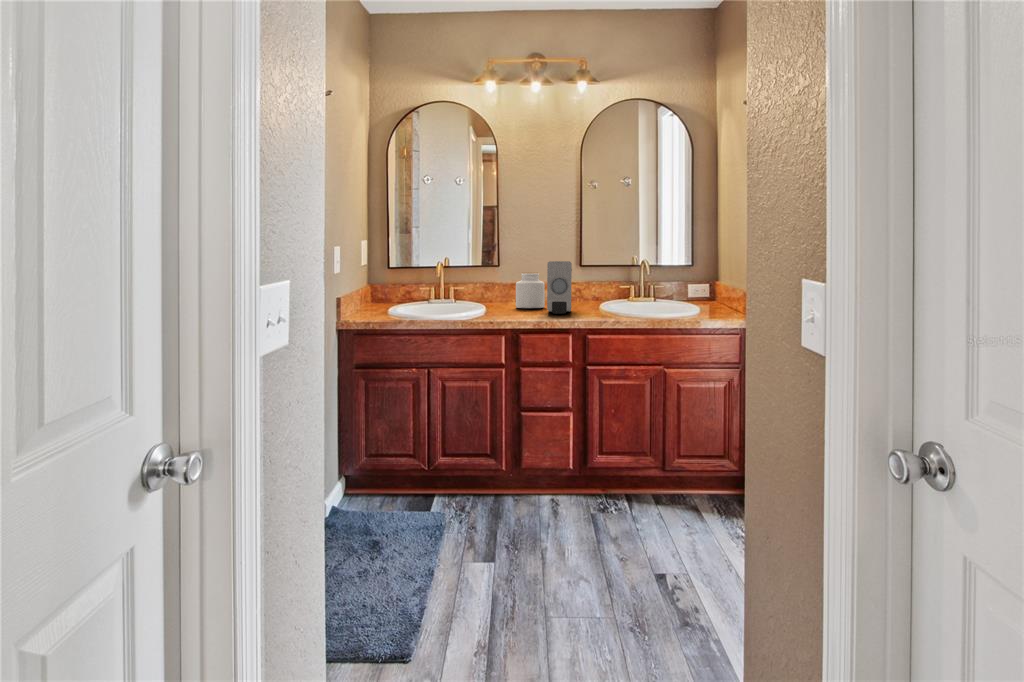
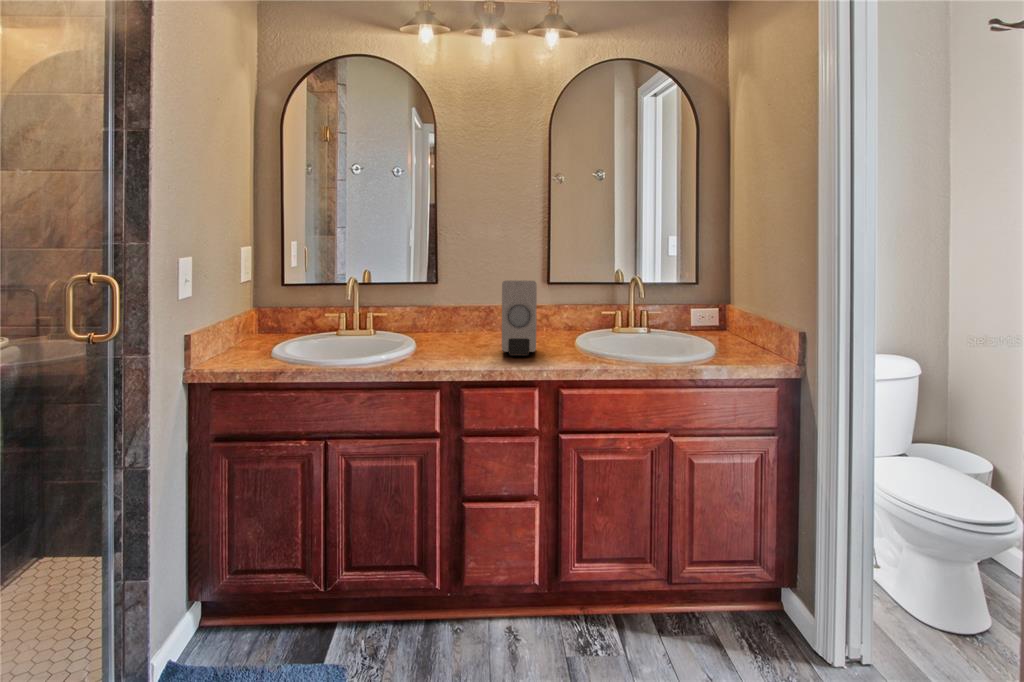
jar: present [516,273,545,308] -> none [458,294,498,344]

